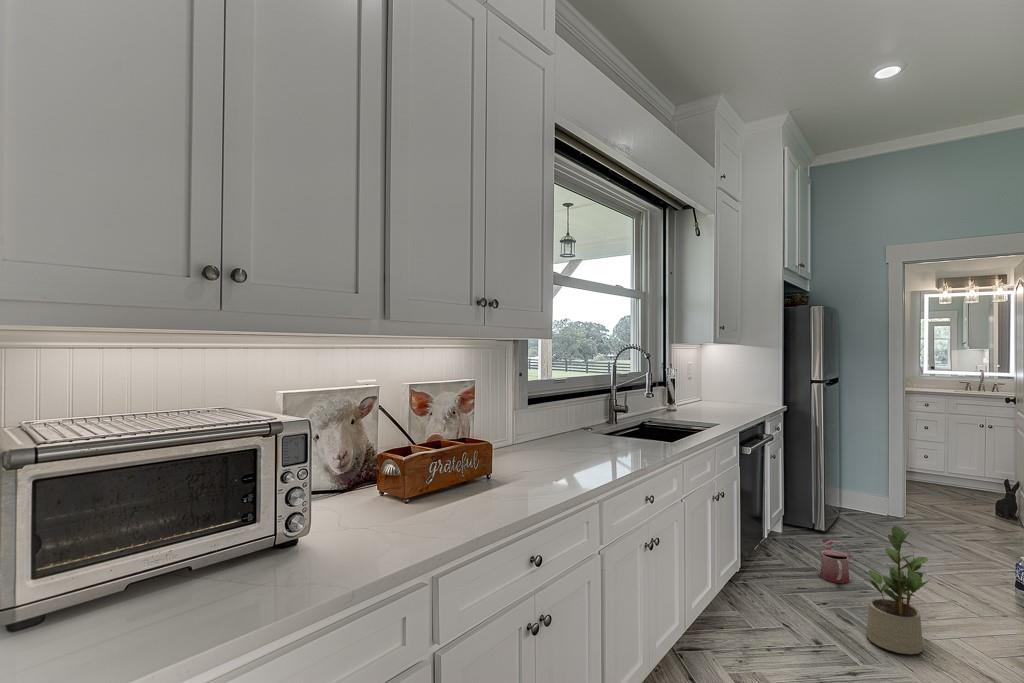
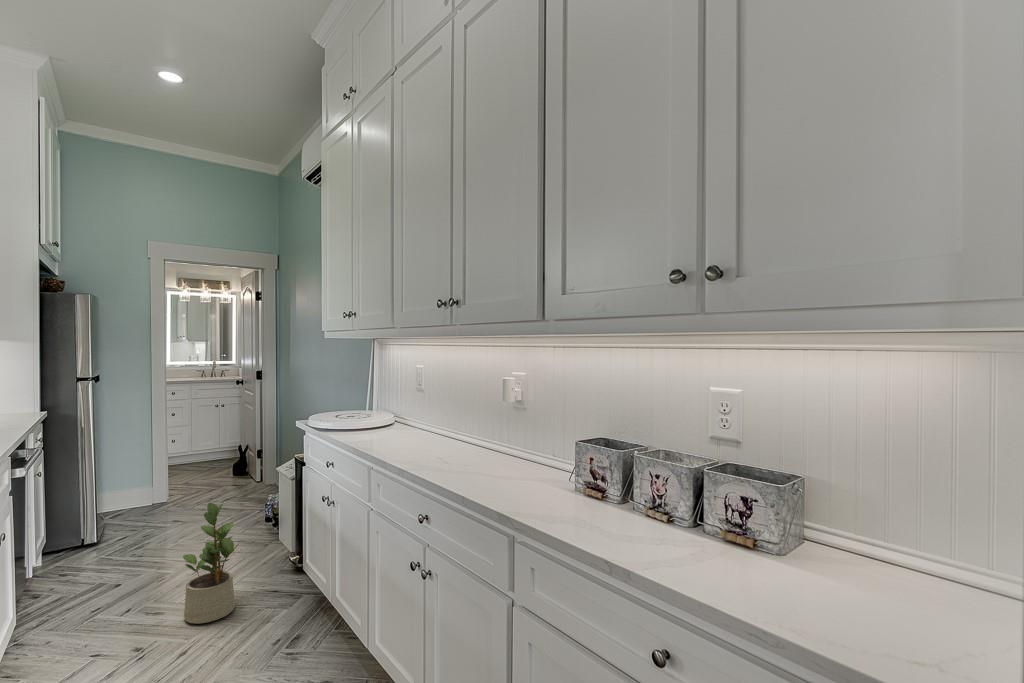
watering can: present [819,539,851,584] -> none [108,542,146,590]

